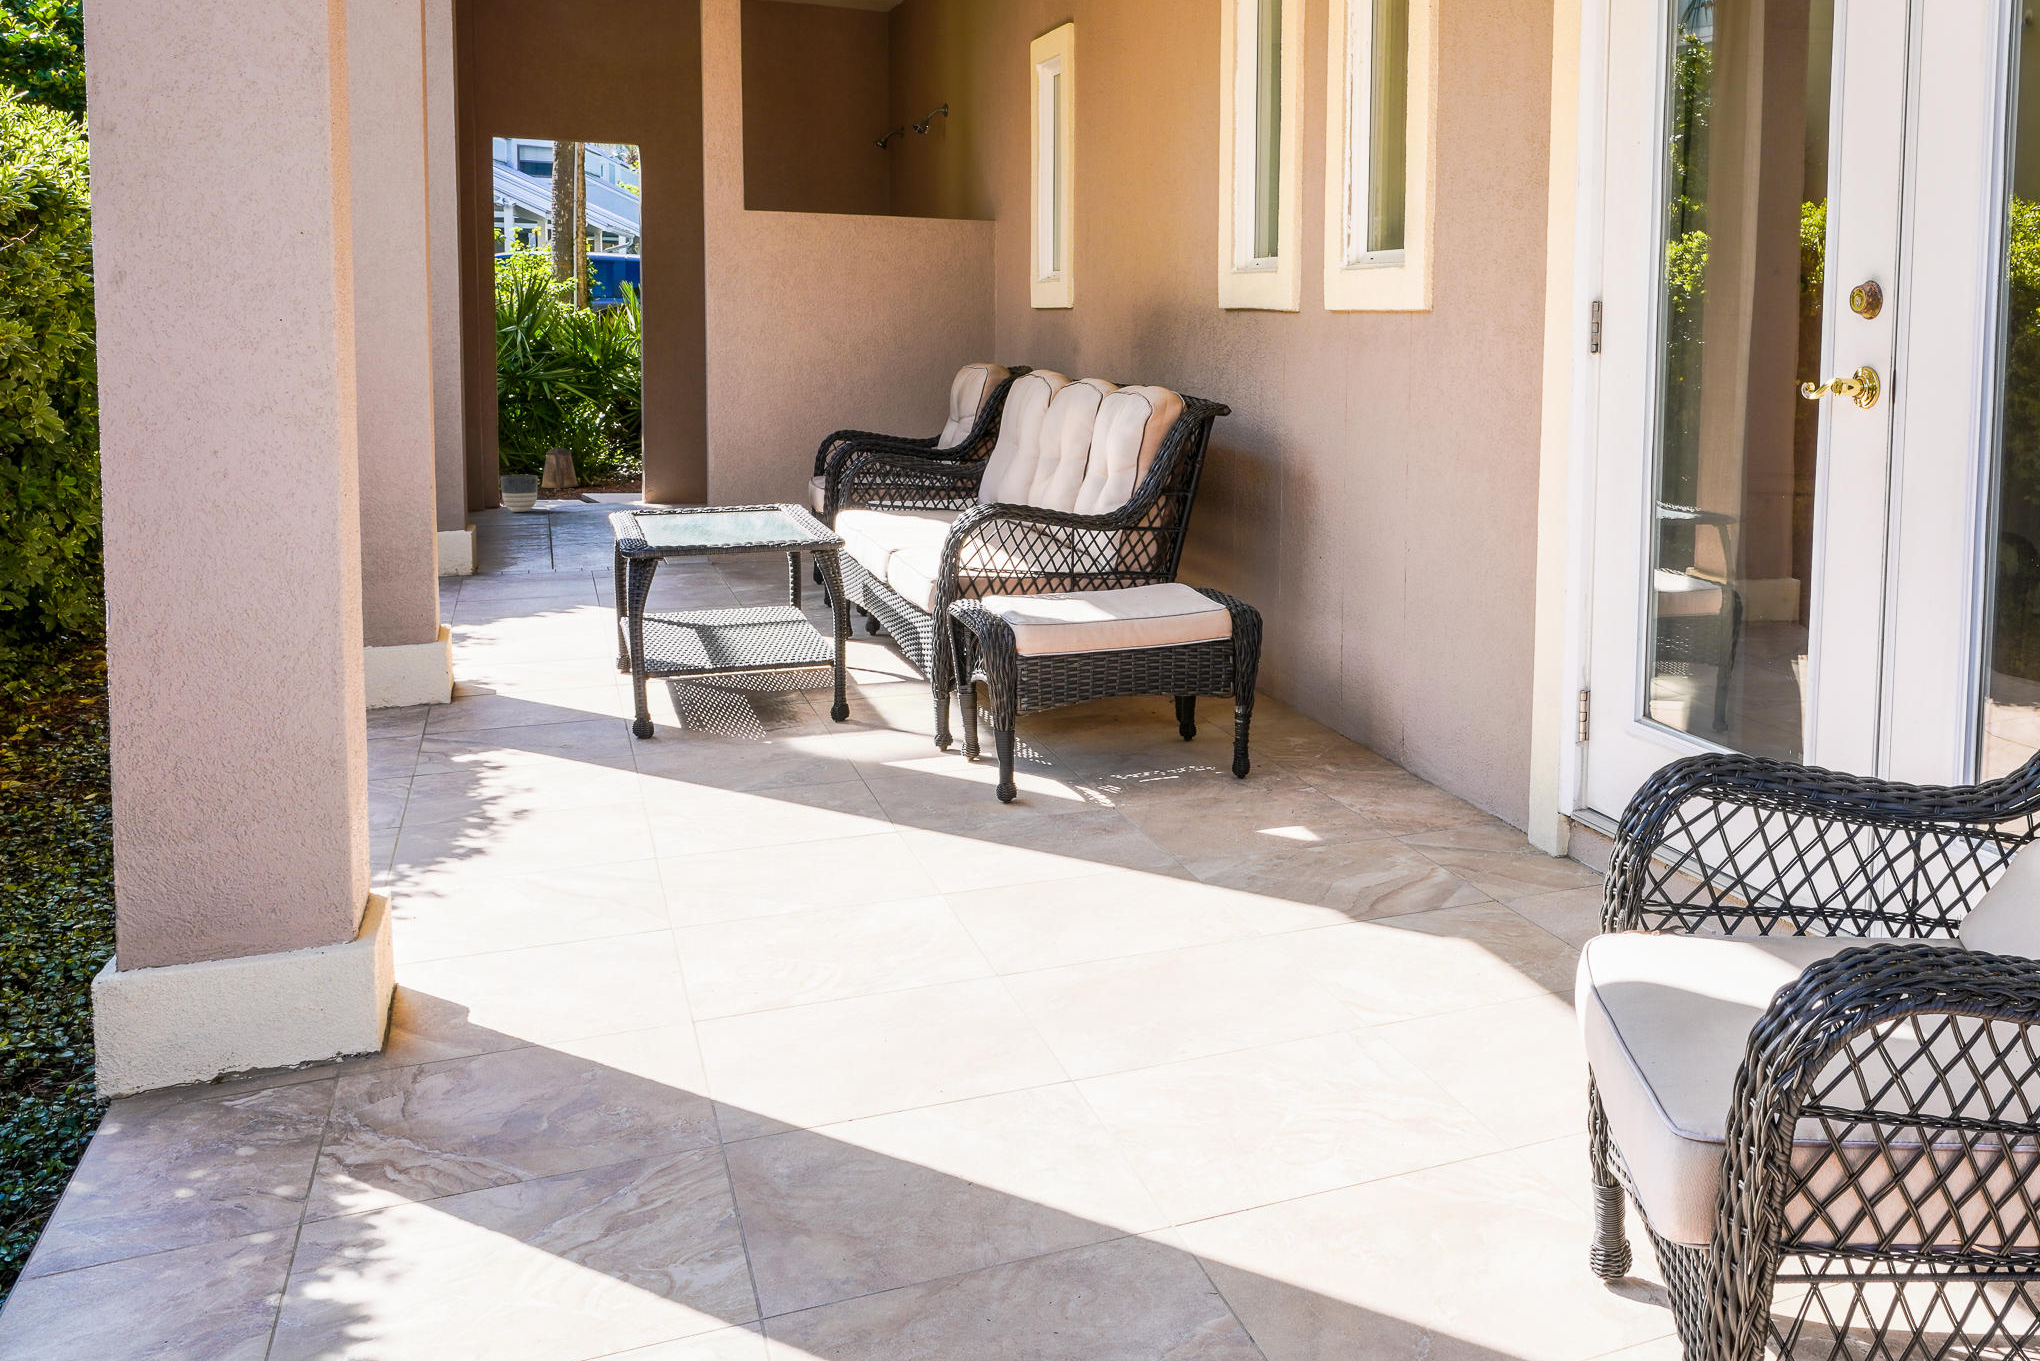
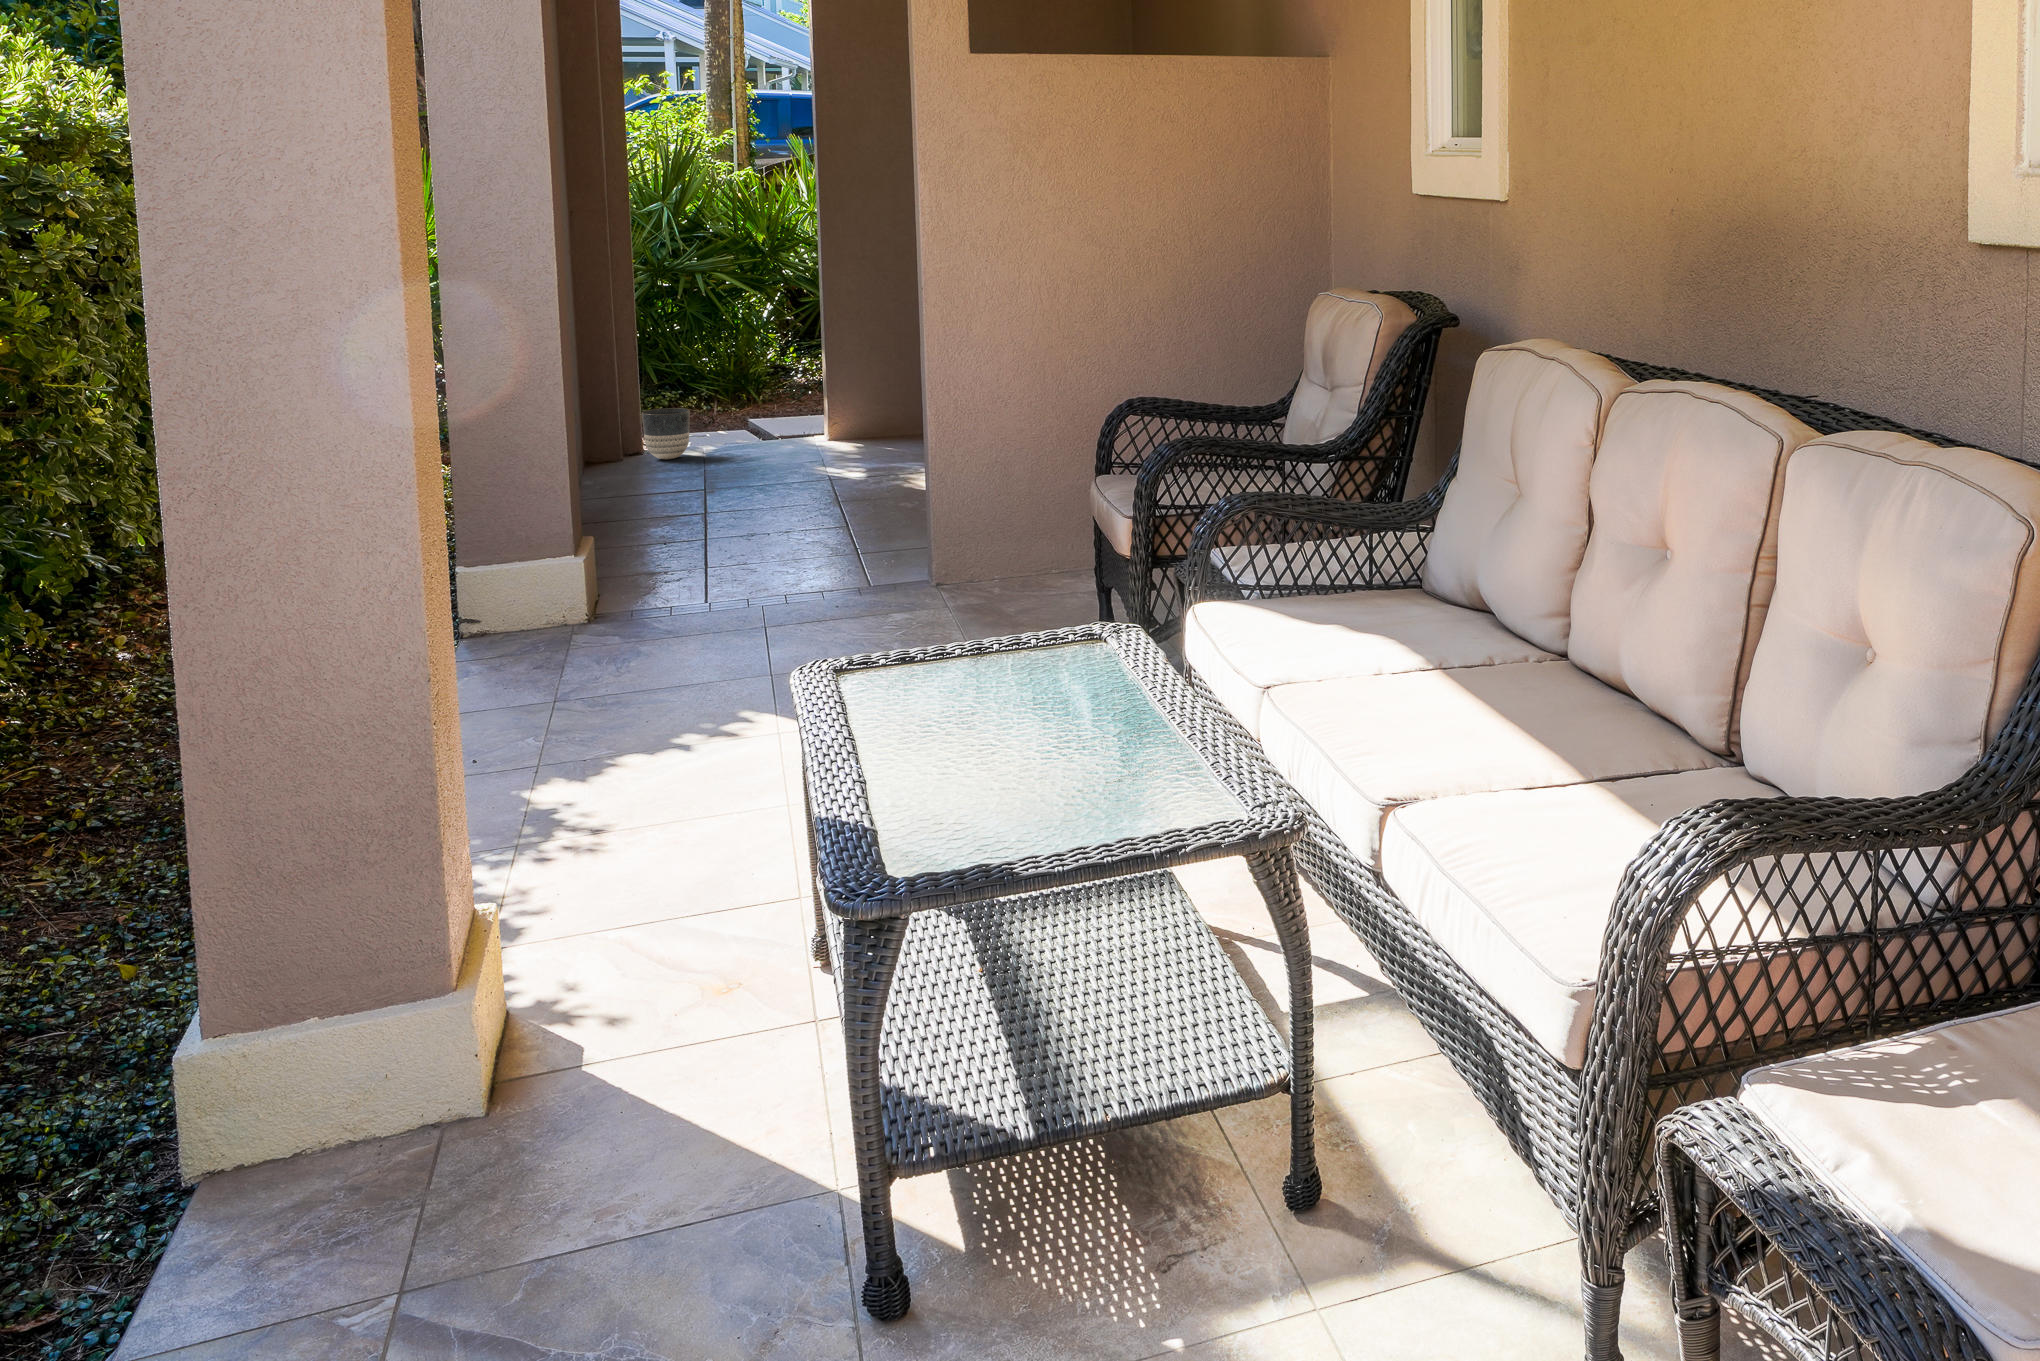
watering can: present [541,447,579,488] -> none [697,356,744,408]

